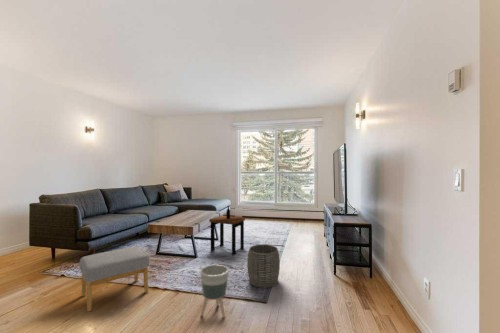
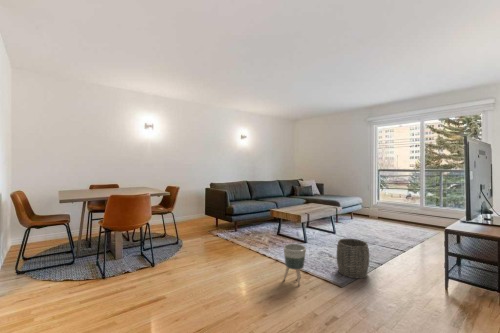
side table: present [209,206,245,255] -> none [321,201,356,247]
footstool: present [80,246,150,311] -> none [219,223,260,258]

